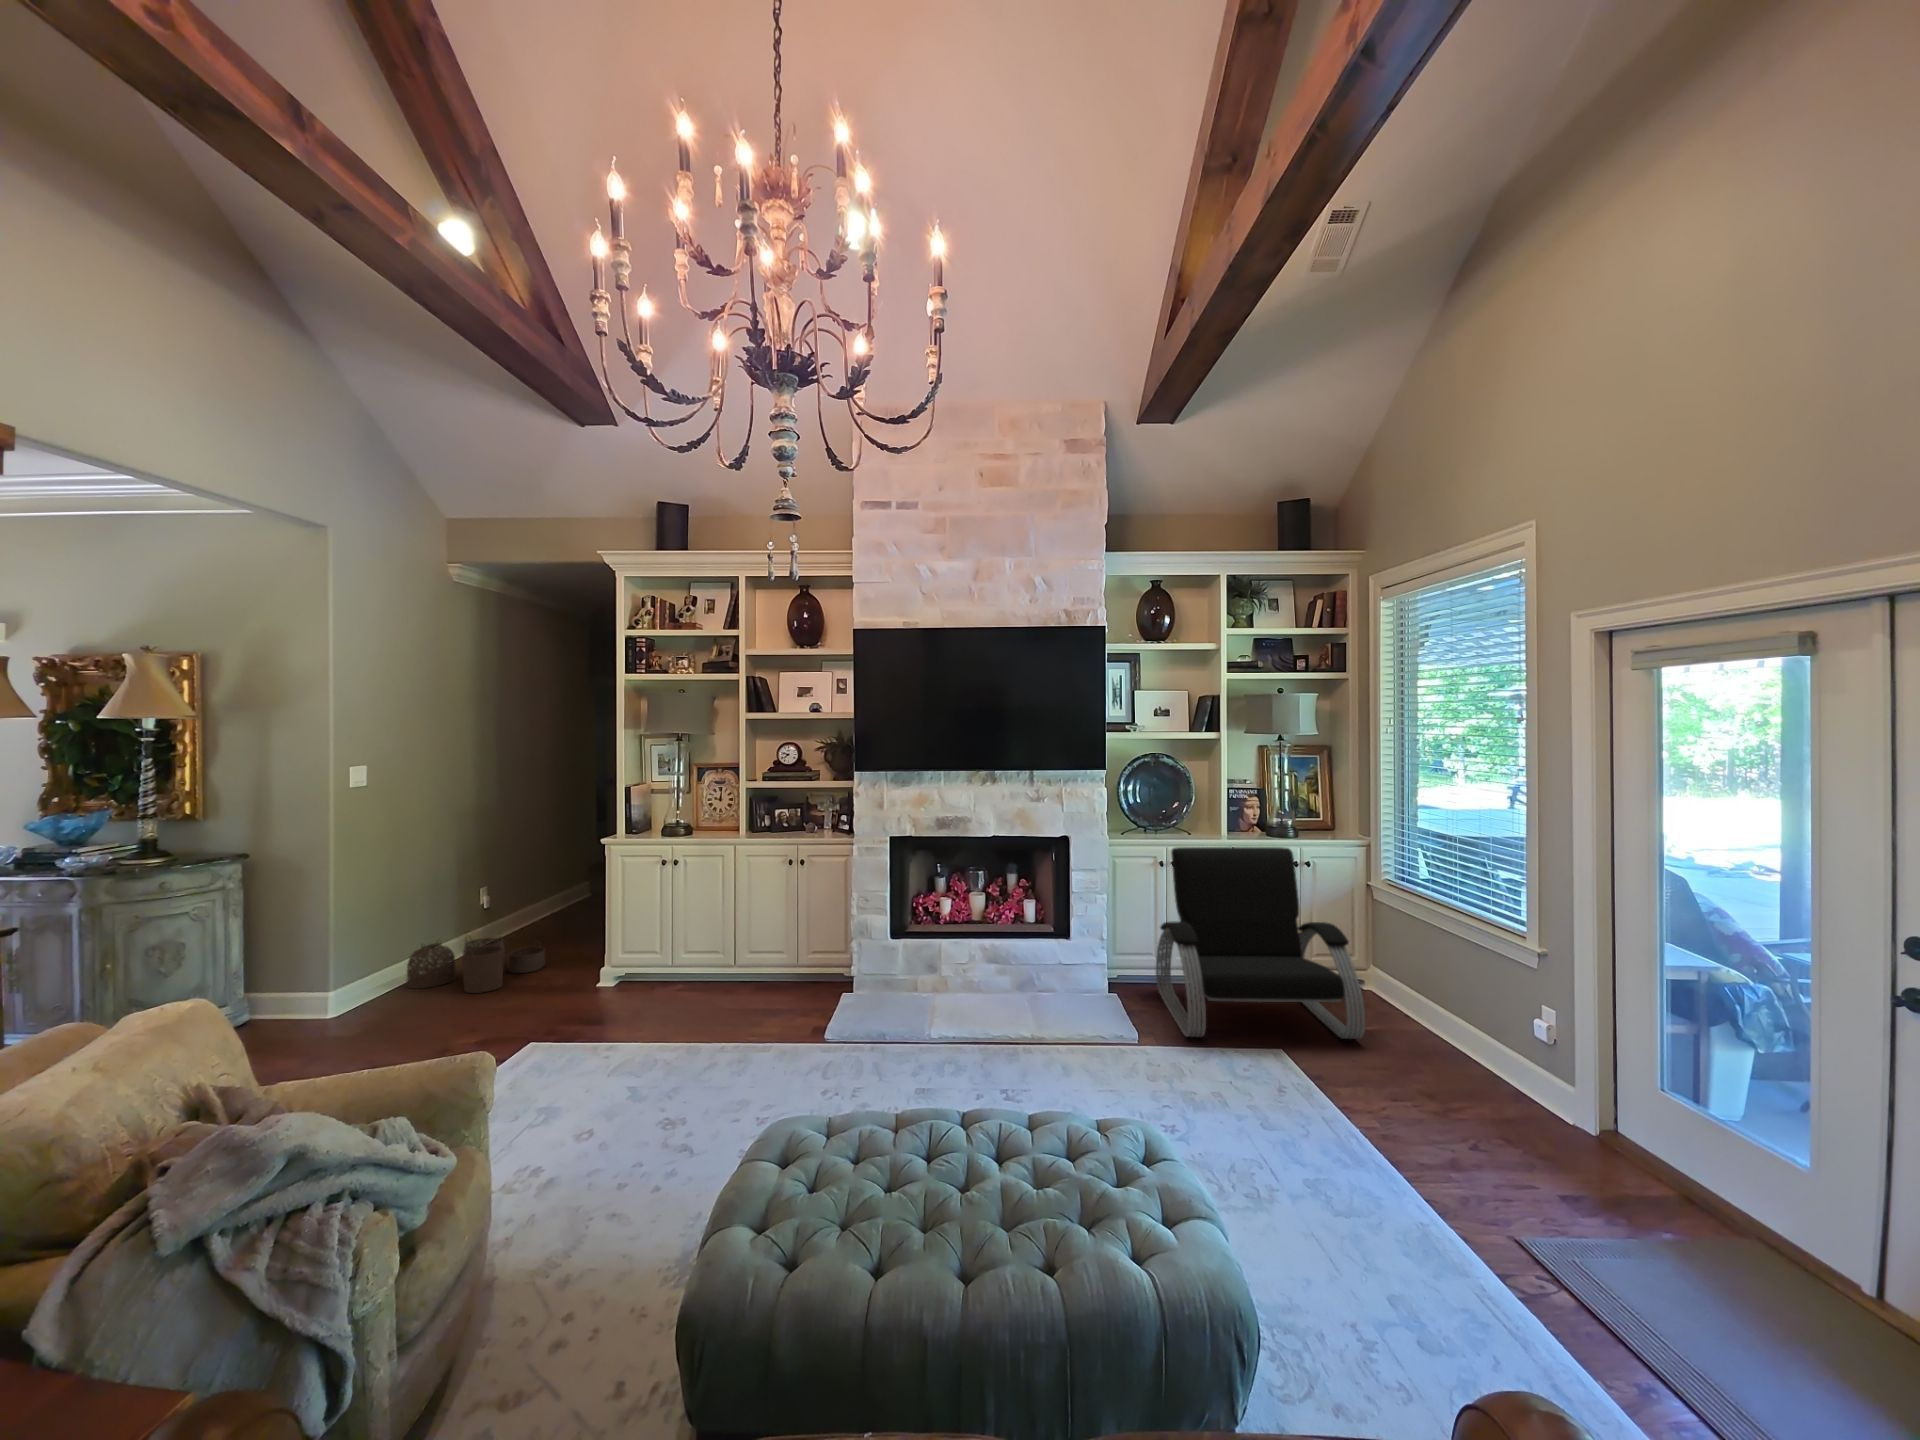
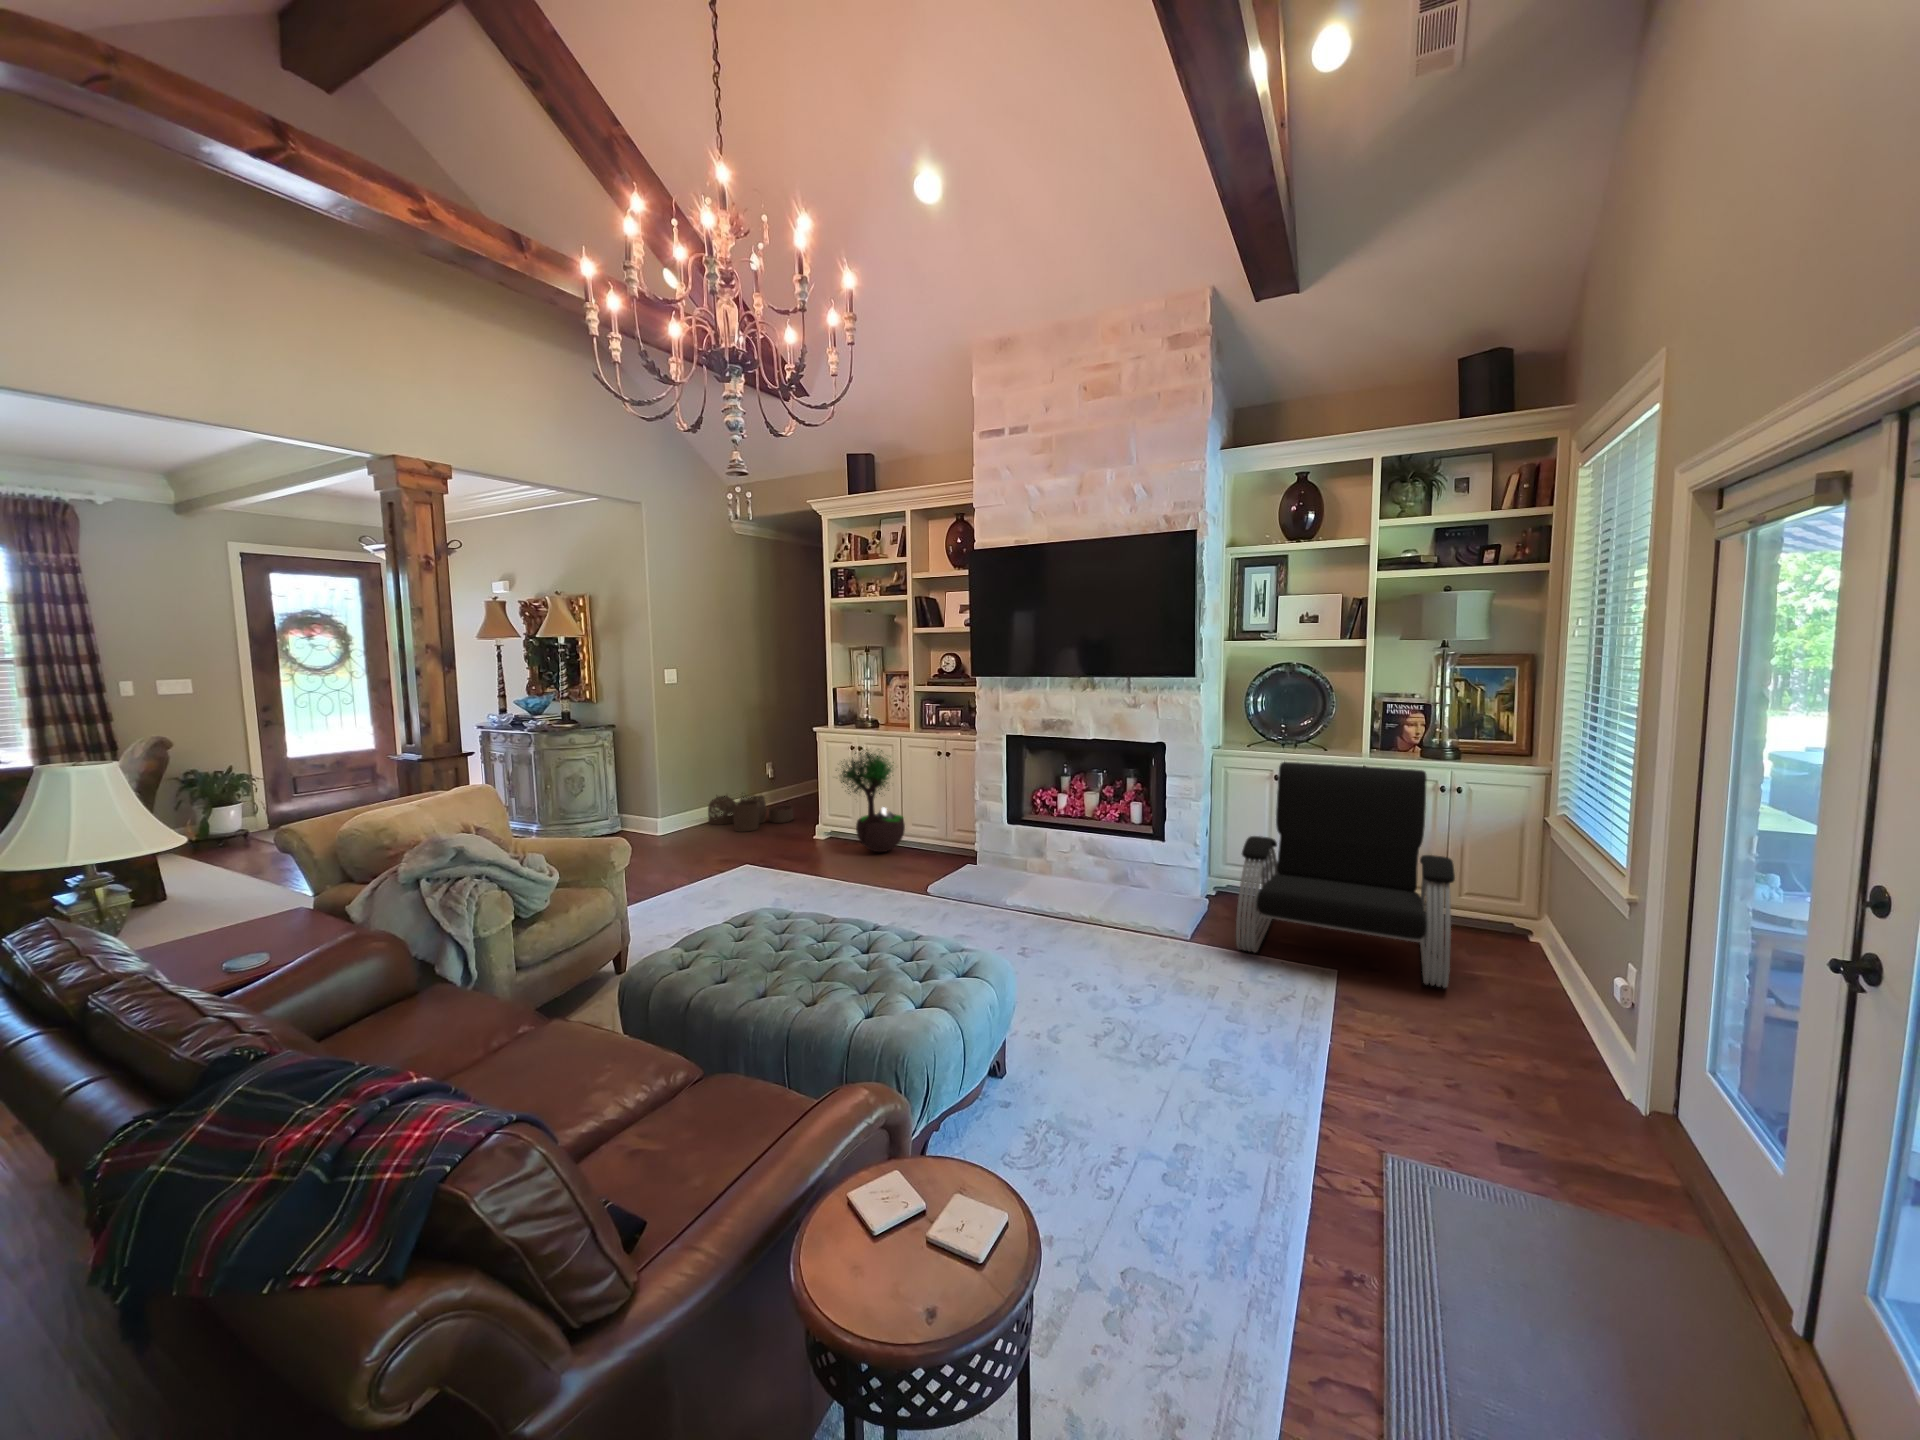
potted tree: none [662,853,749,993] -> present [840,749,905,852]

